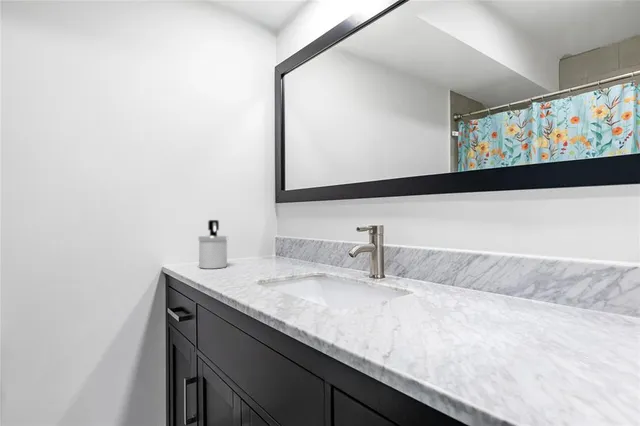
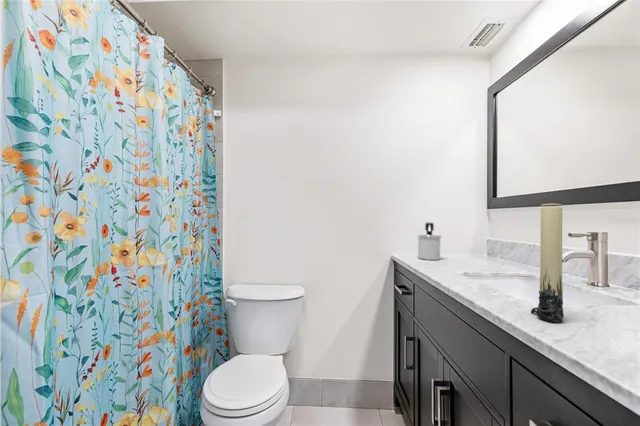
candle: none [345,196,376,330] -> present [531,204,564,322]

